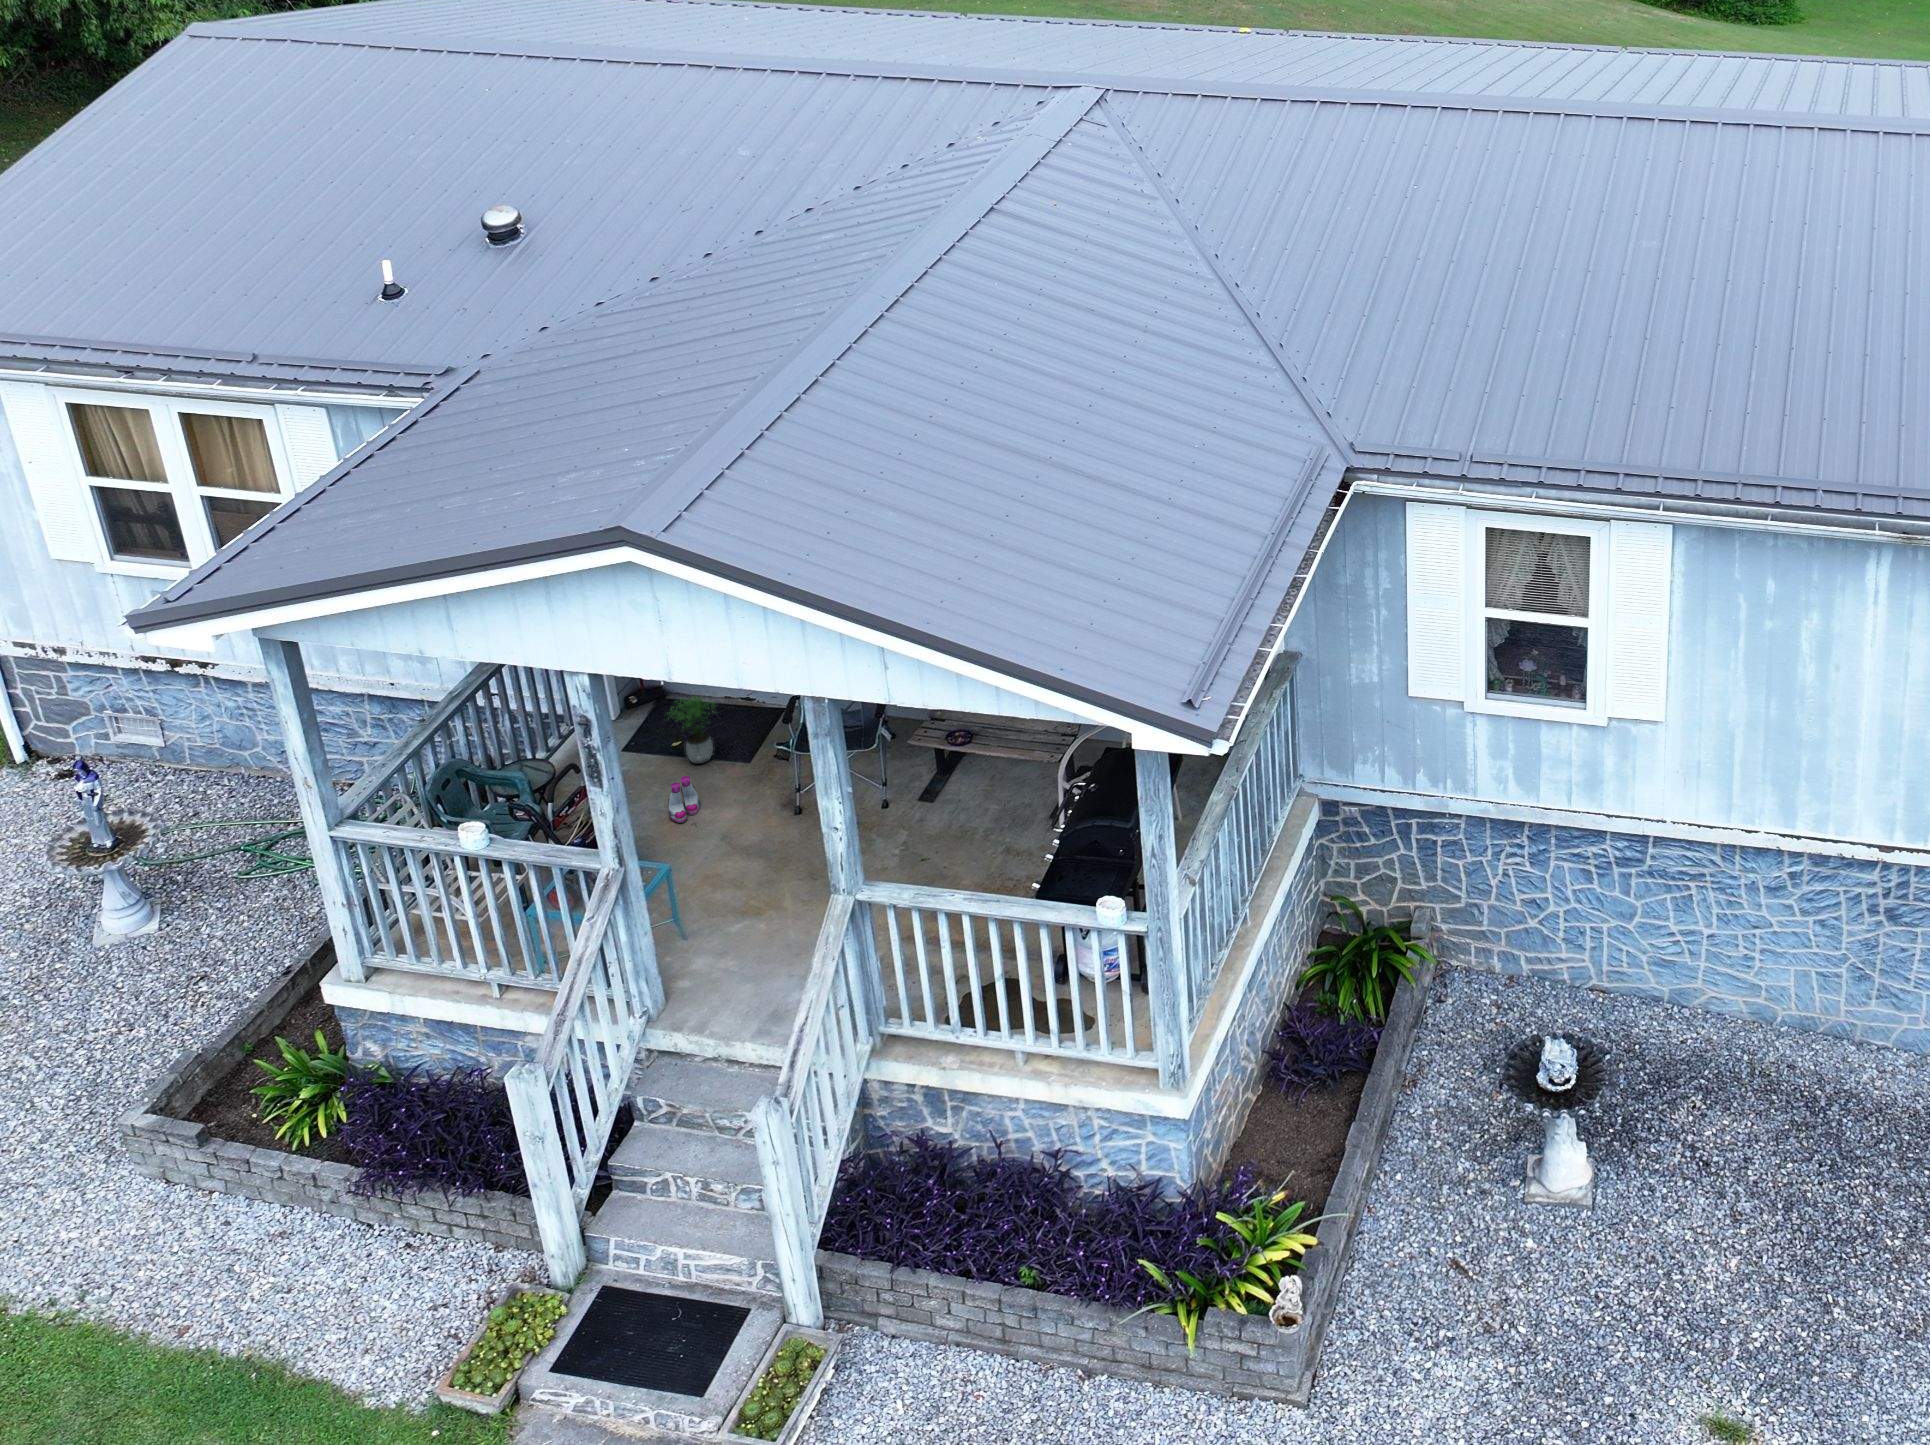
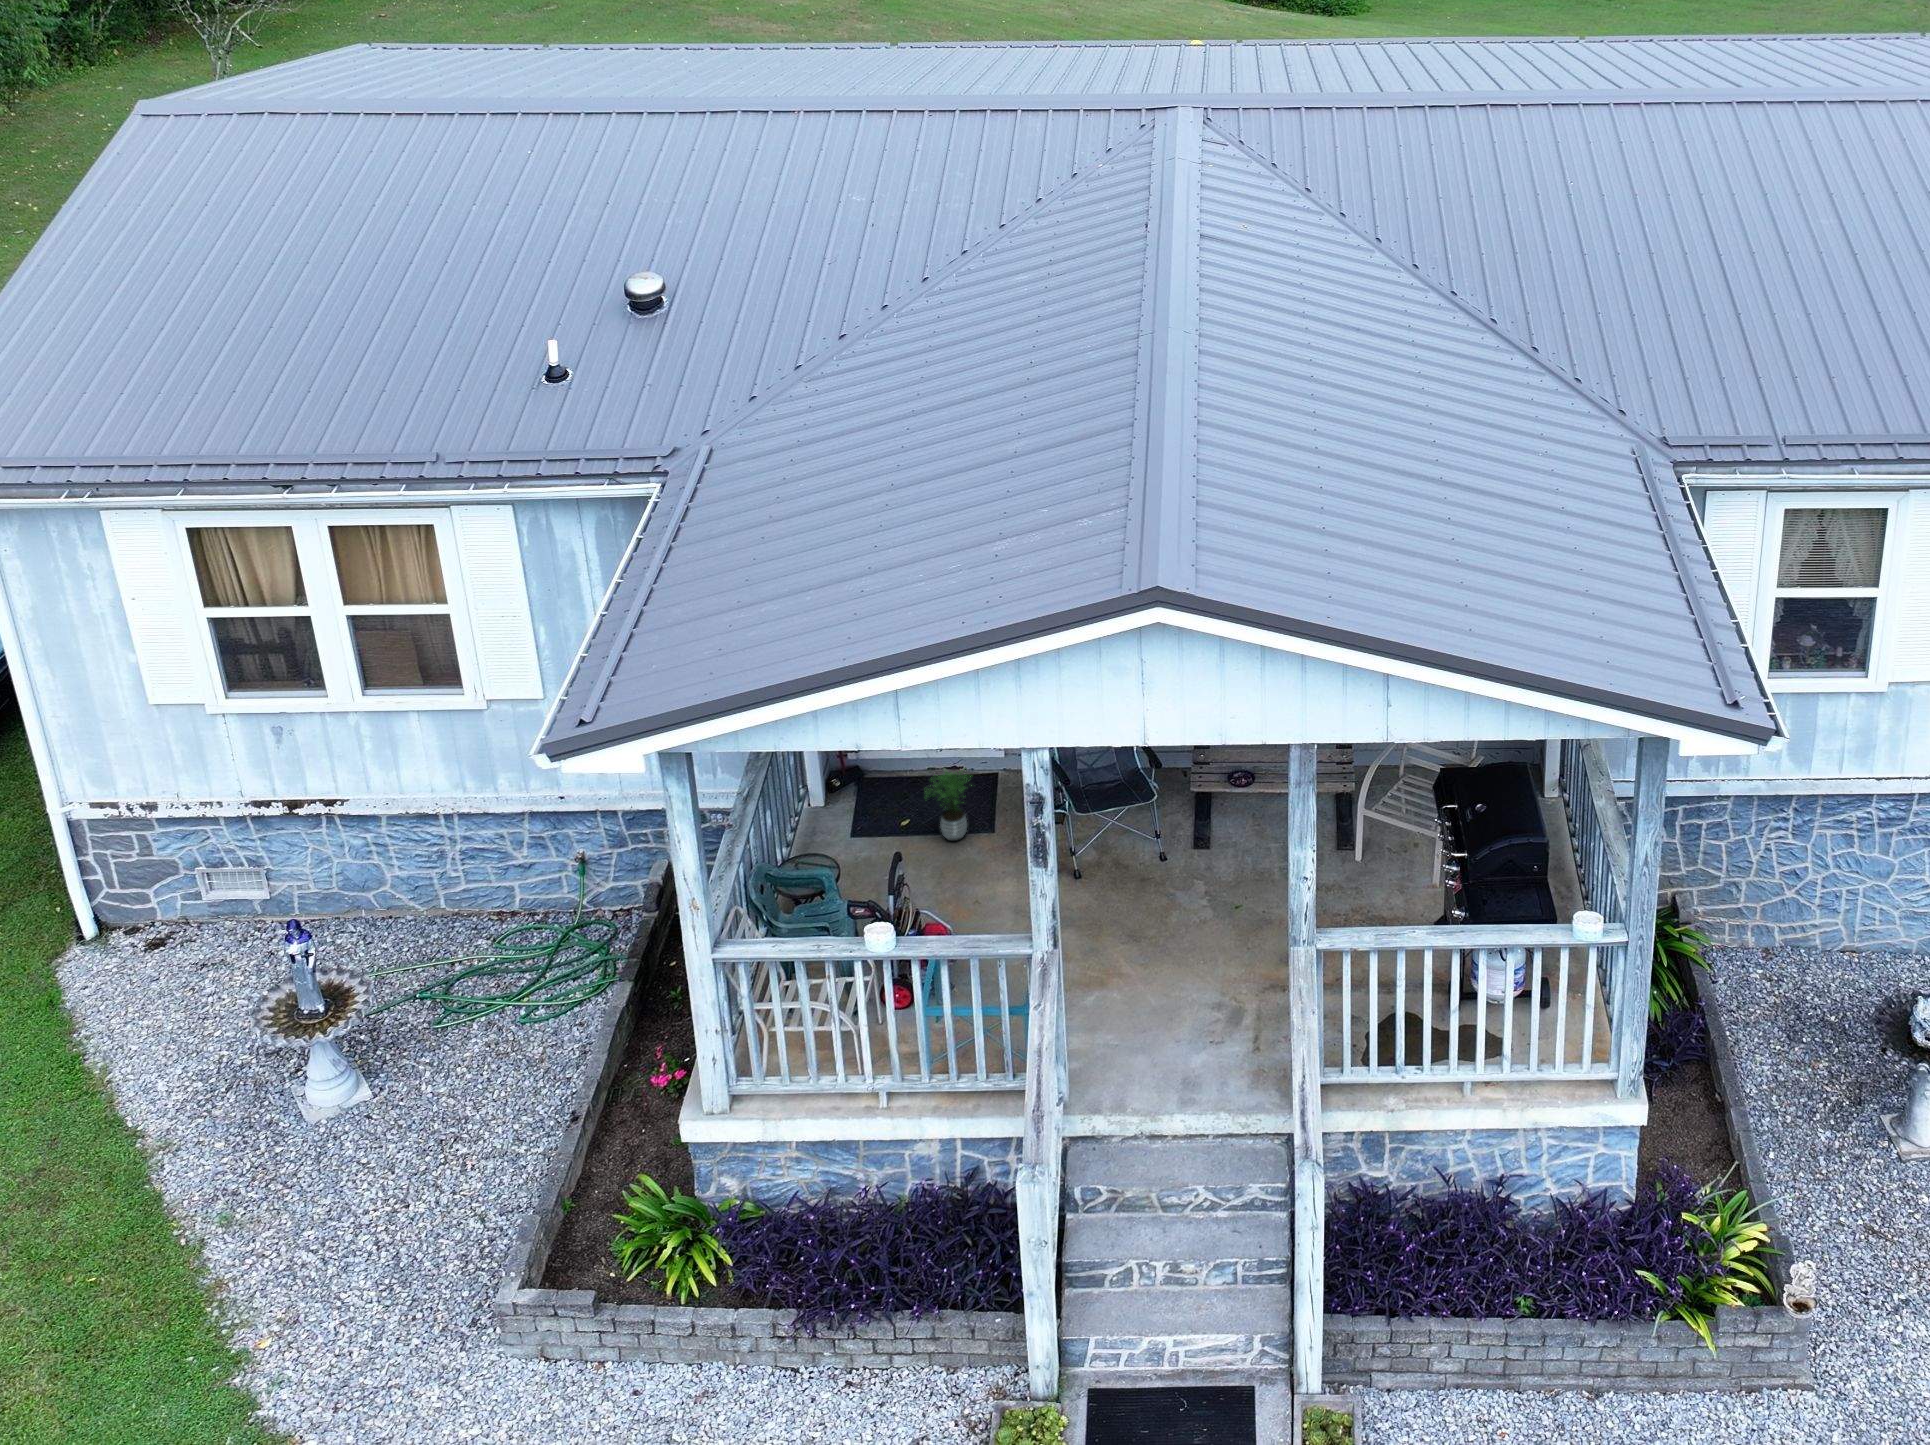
boots: present [668,776,700,823] -> none [956,855,987,904]

